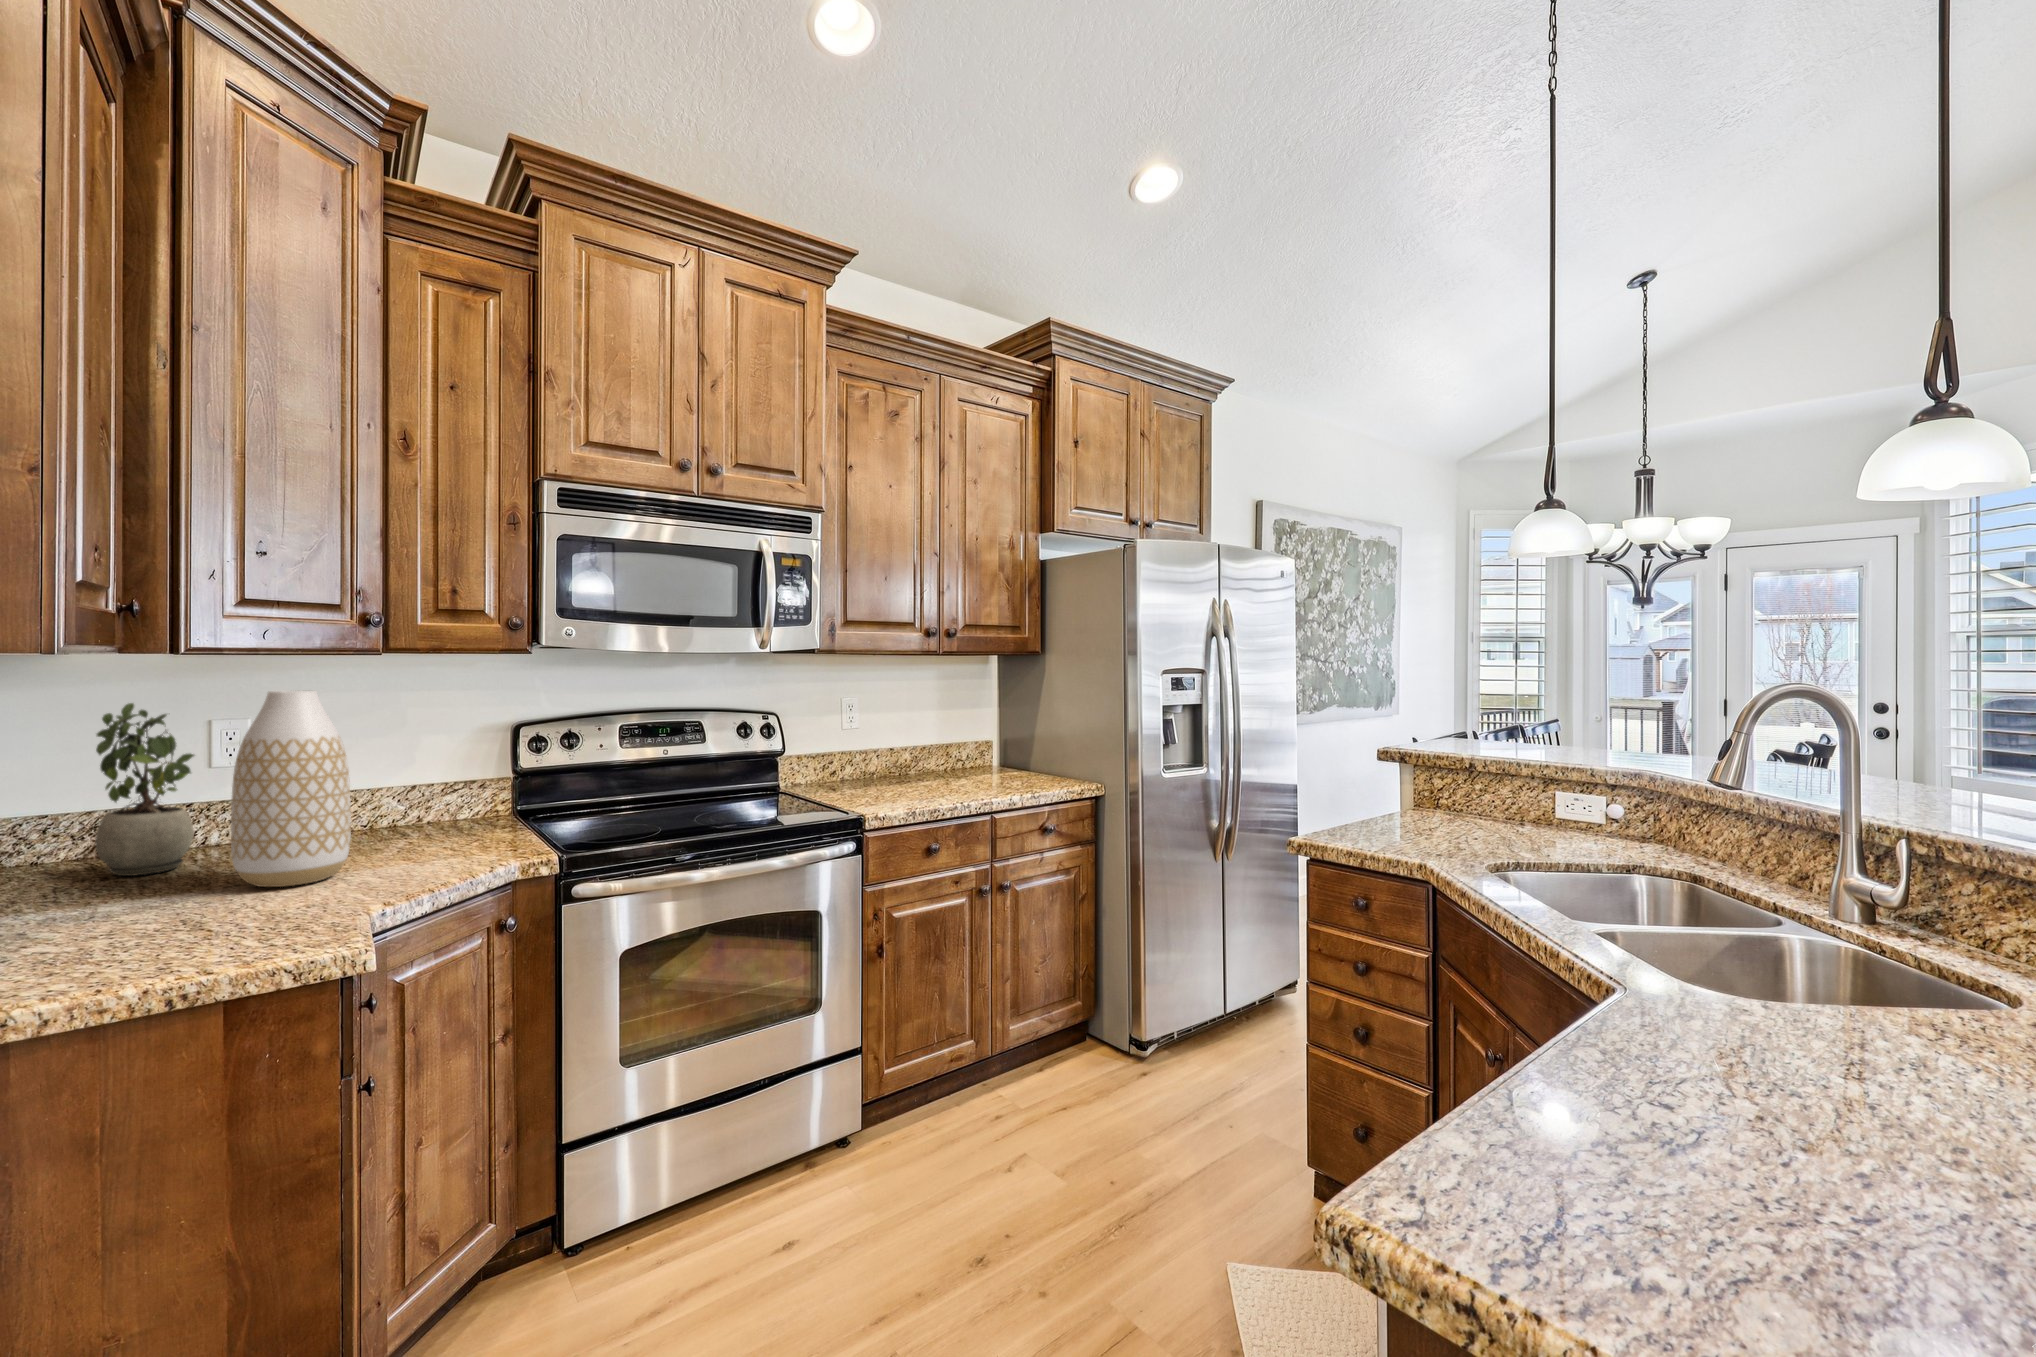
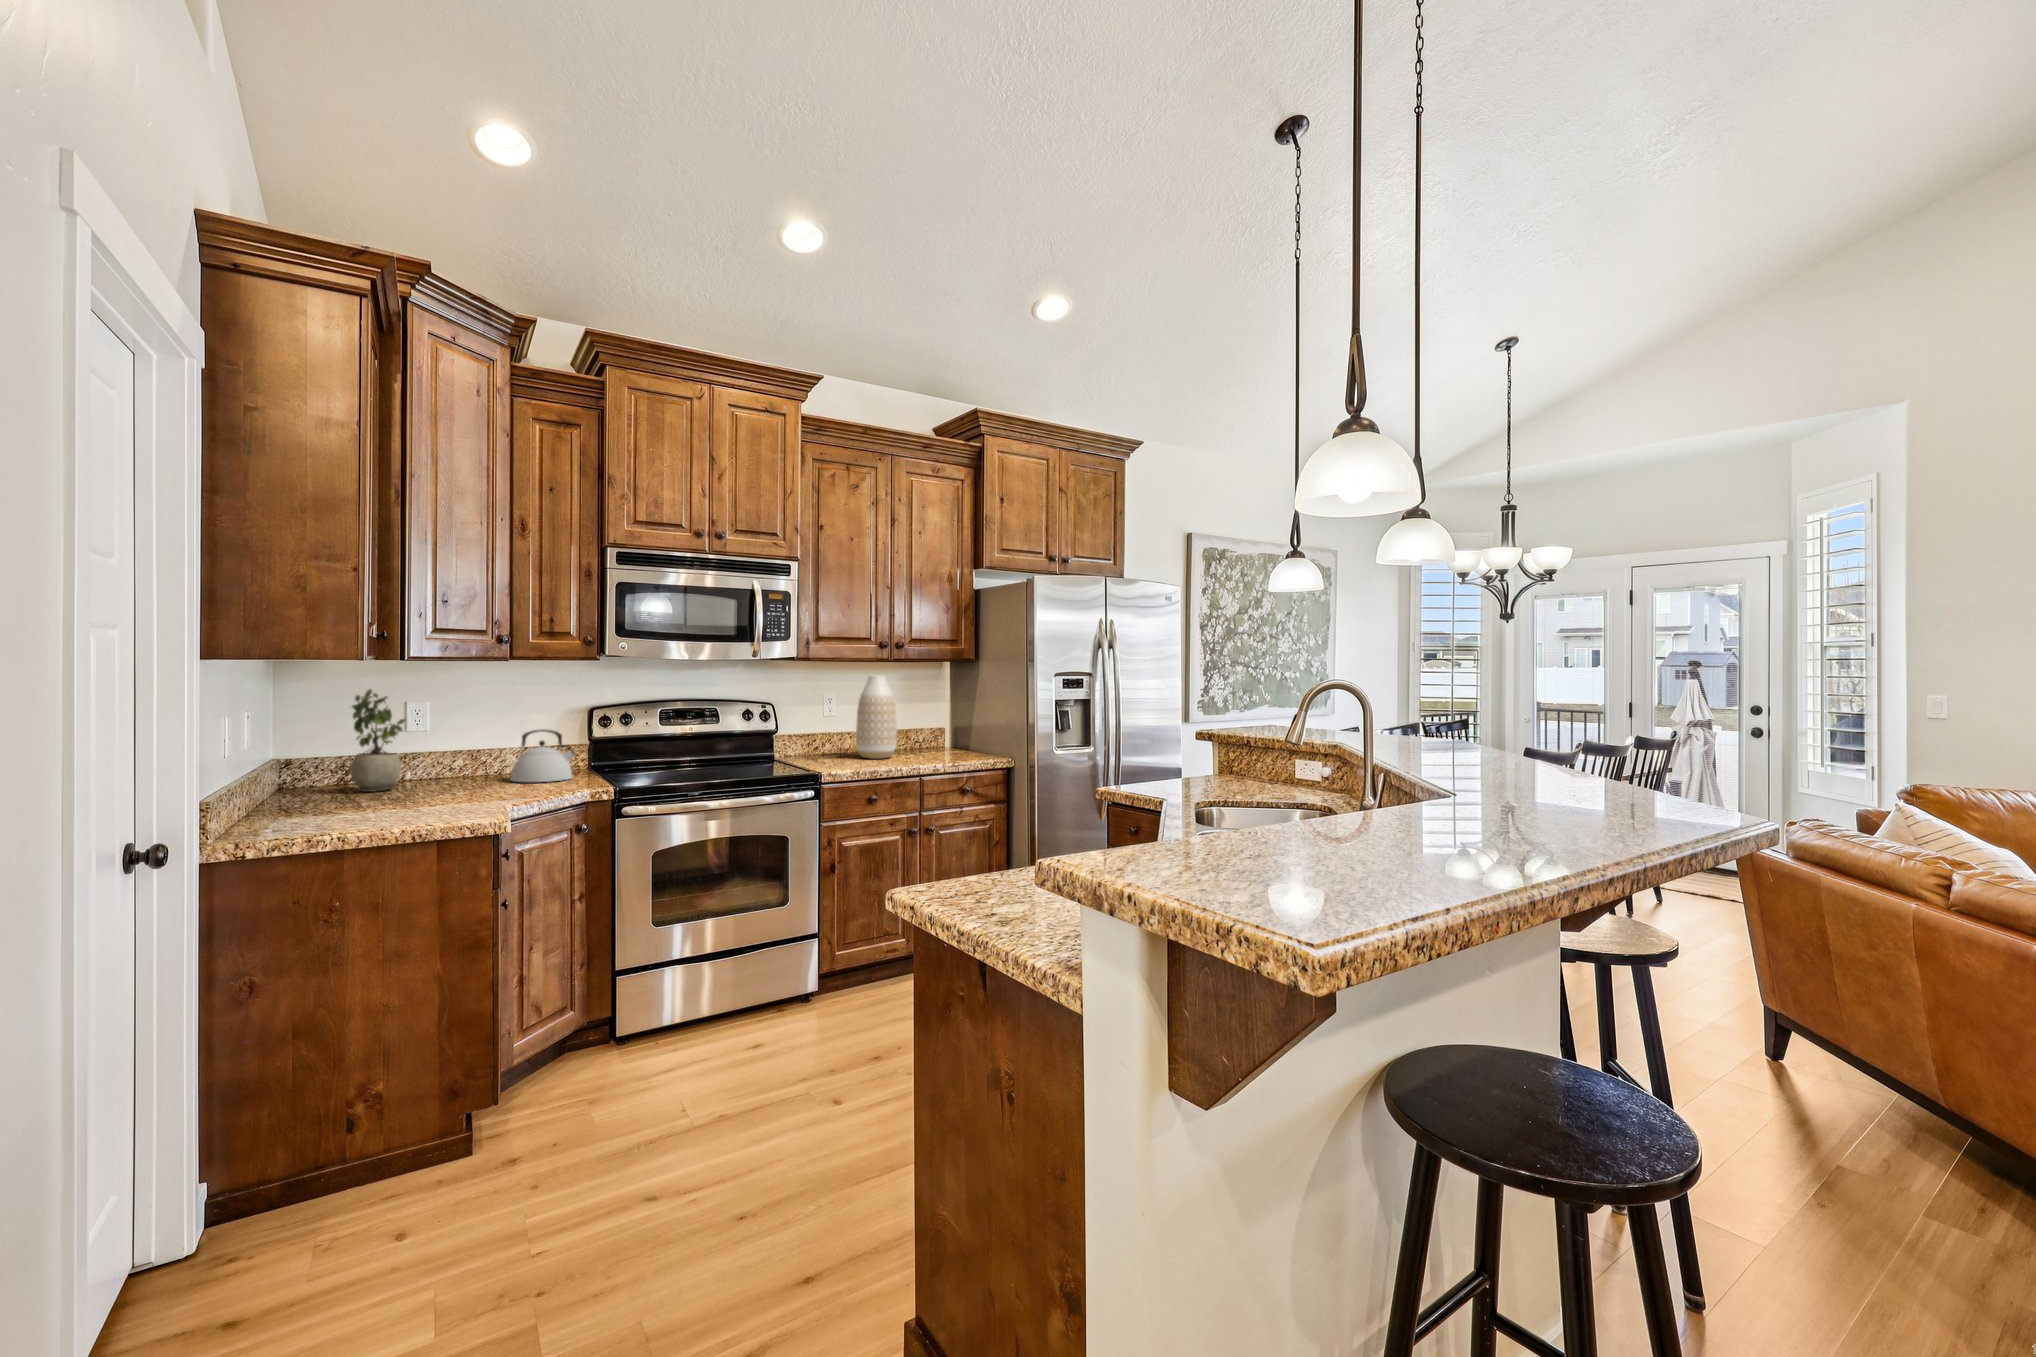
vase: present [231,690,351,887] -> present [856,676,897,759]
kettle: none [388,761,495,846] -> present [511,729,575,782]

